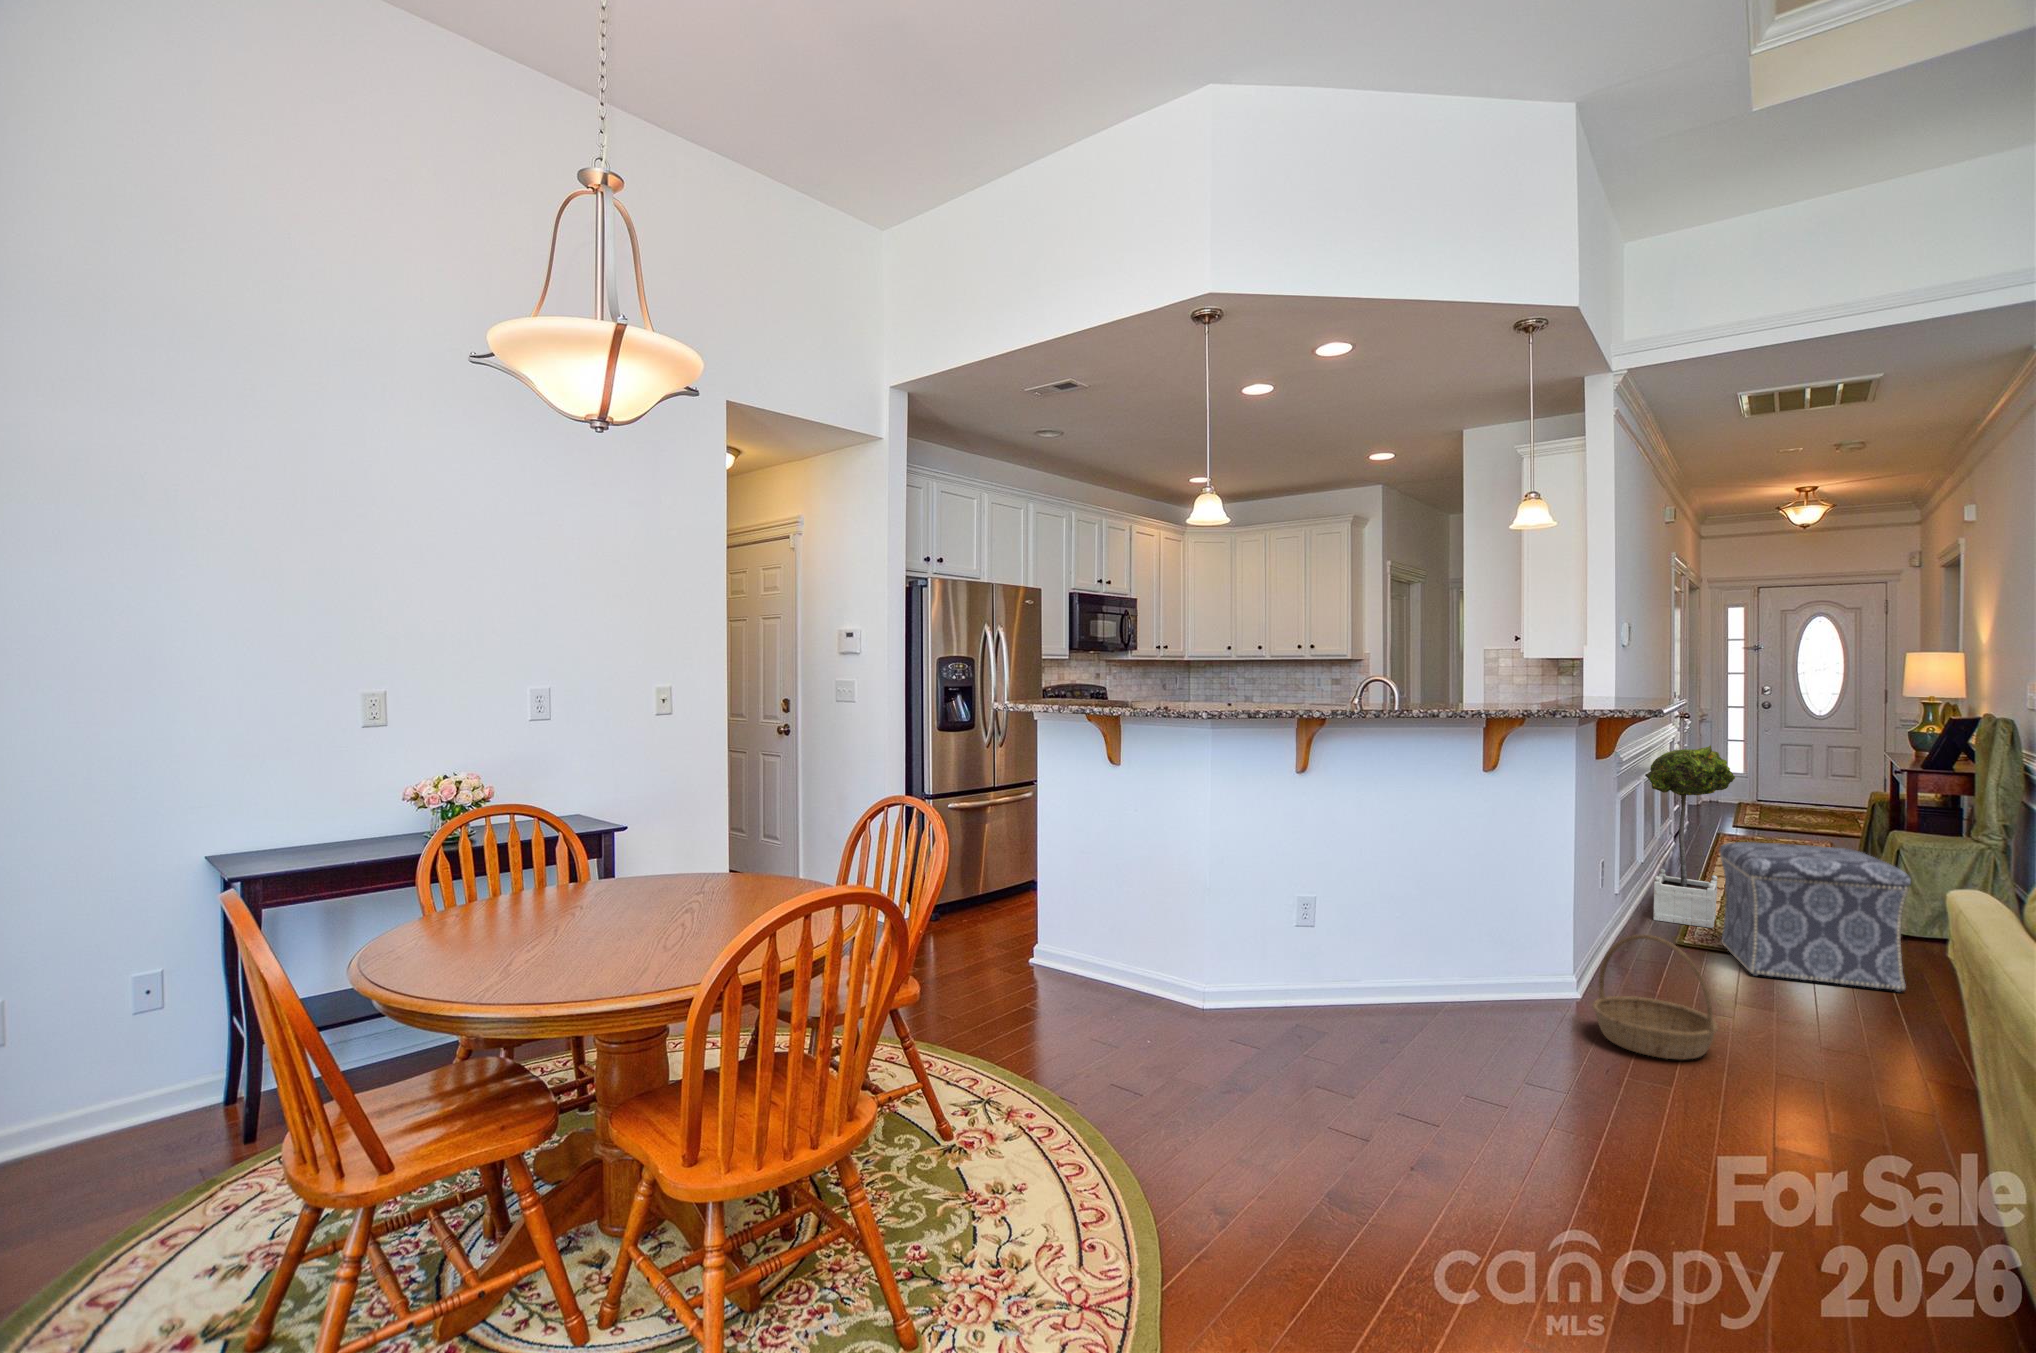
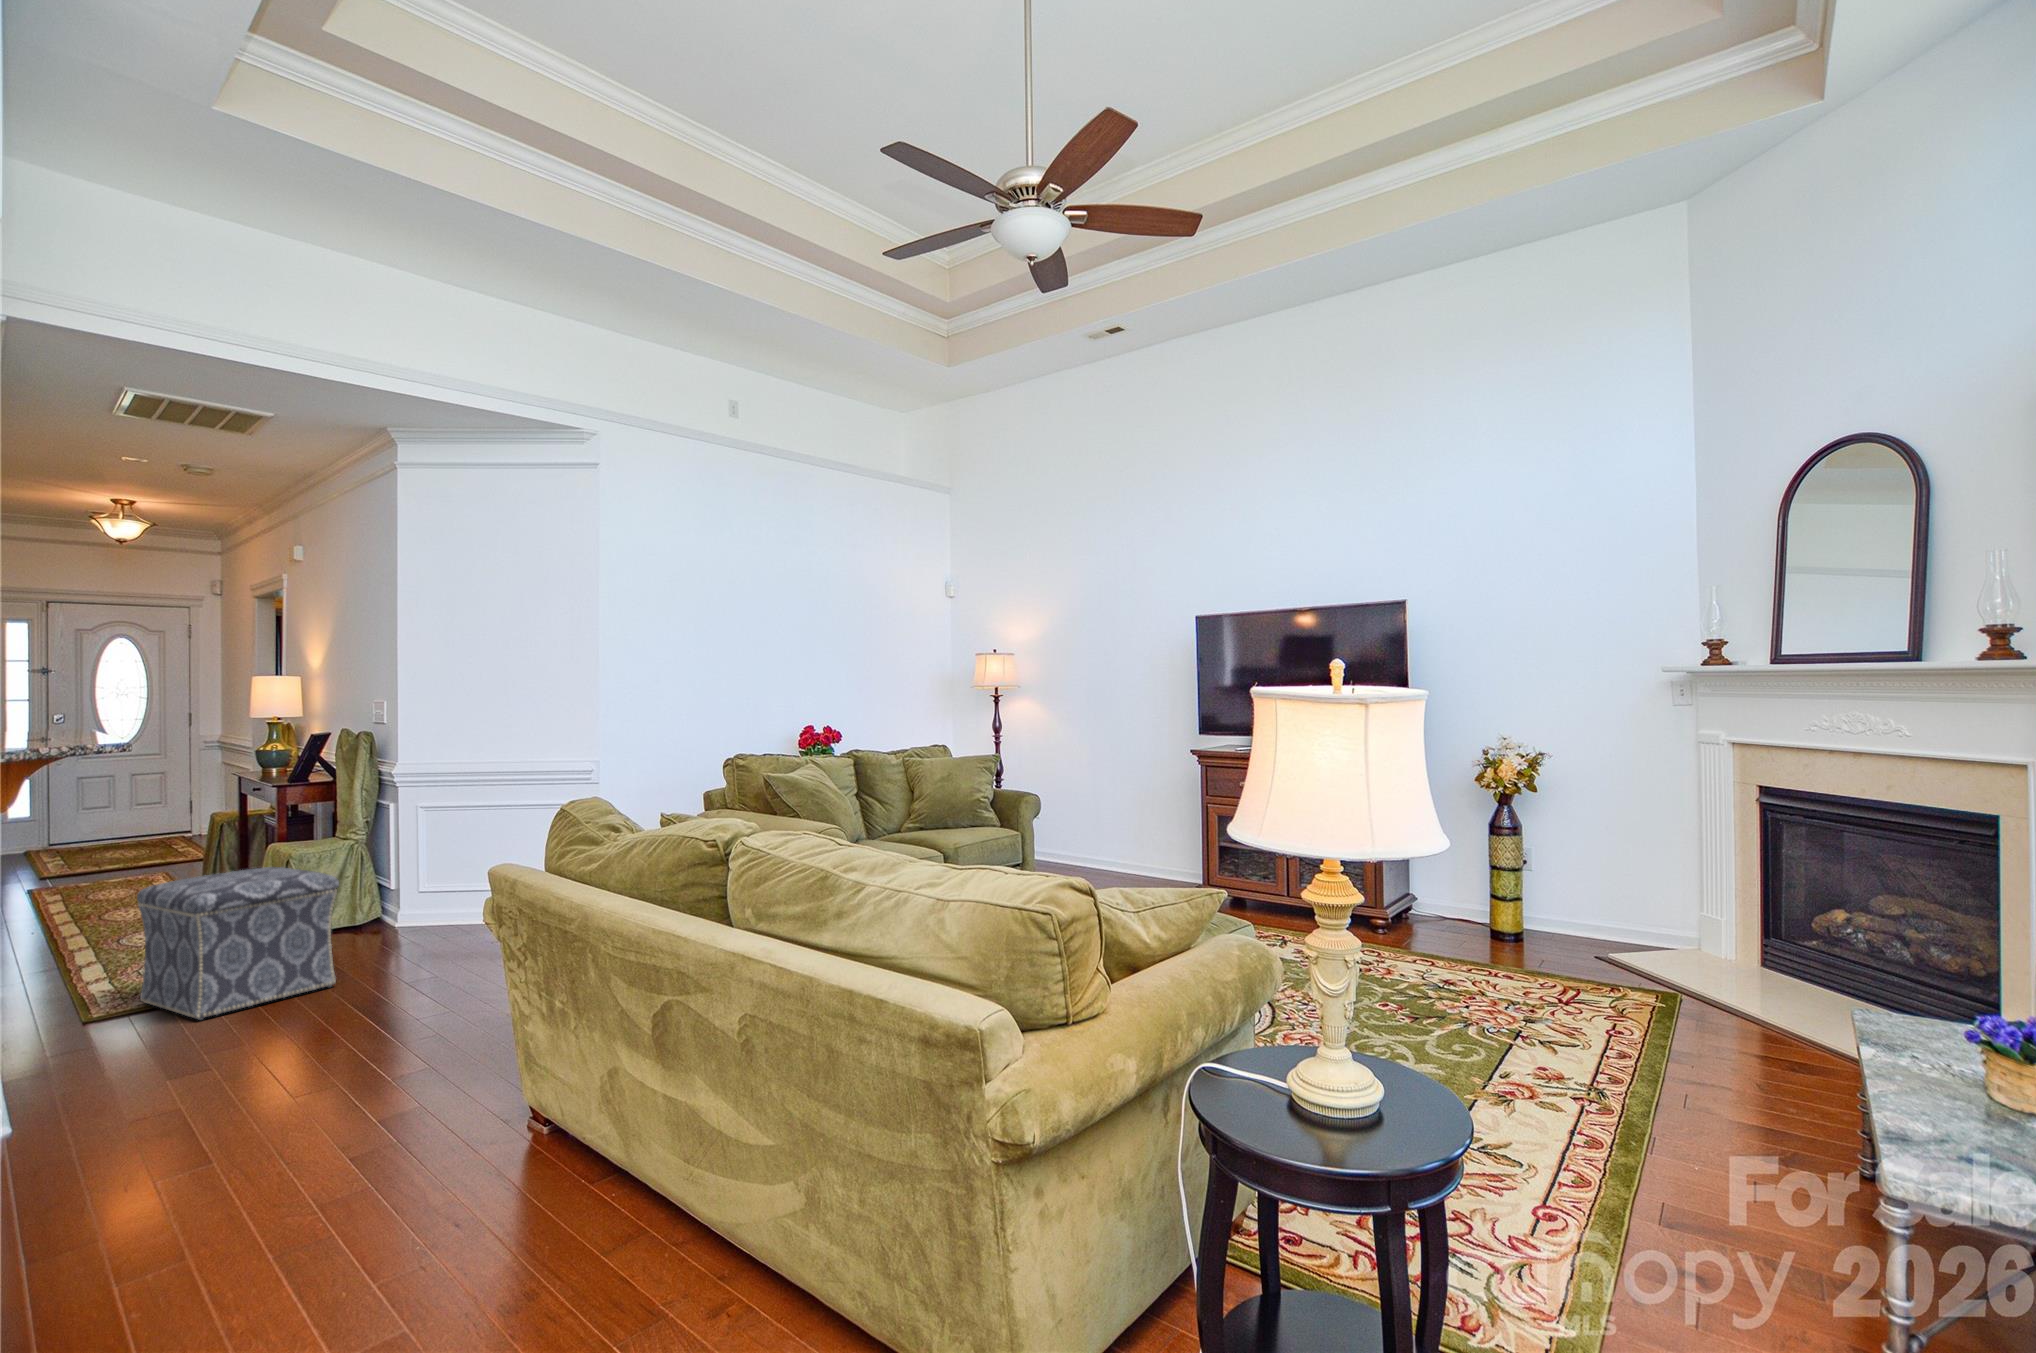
potted tree: present [1645,745,1735,928] -> none [15,781,138,1004]
basket: present [1592,935,1718,1060] -> none [71,1003,234,1150]

